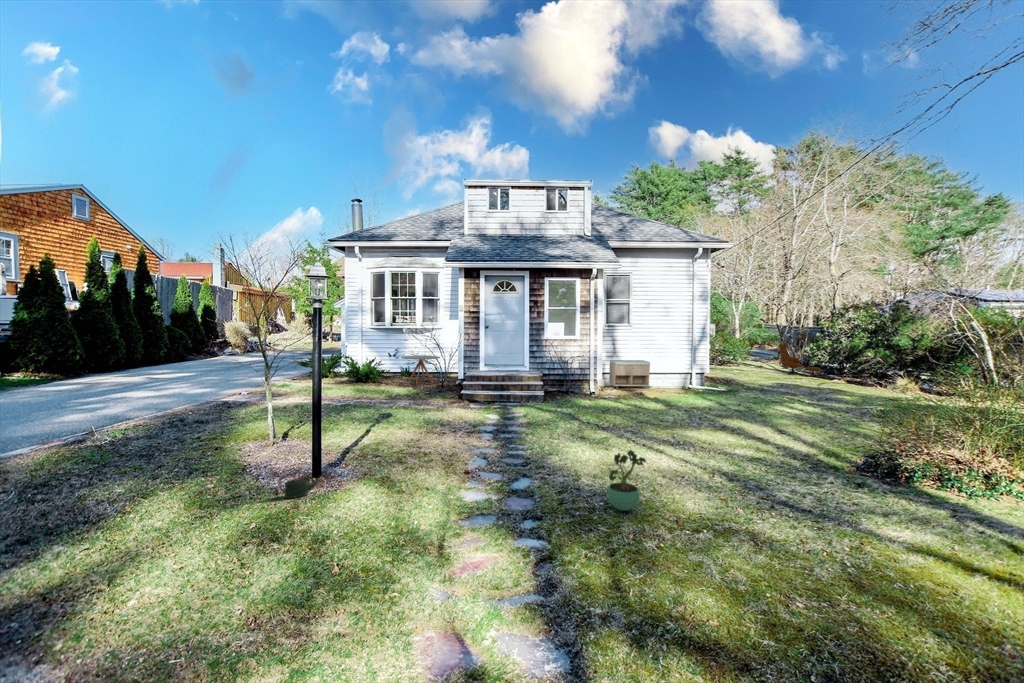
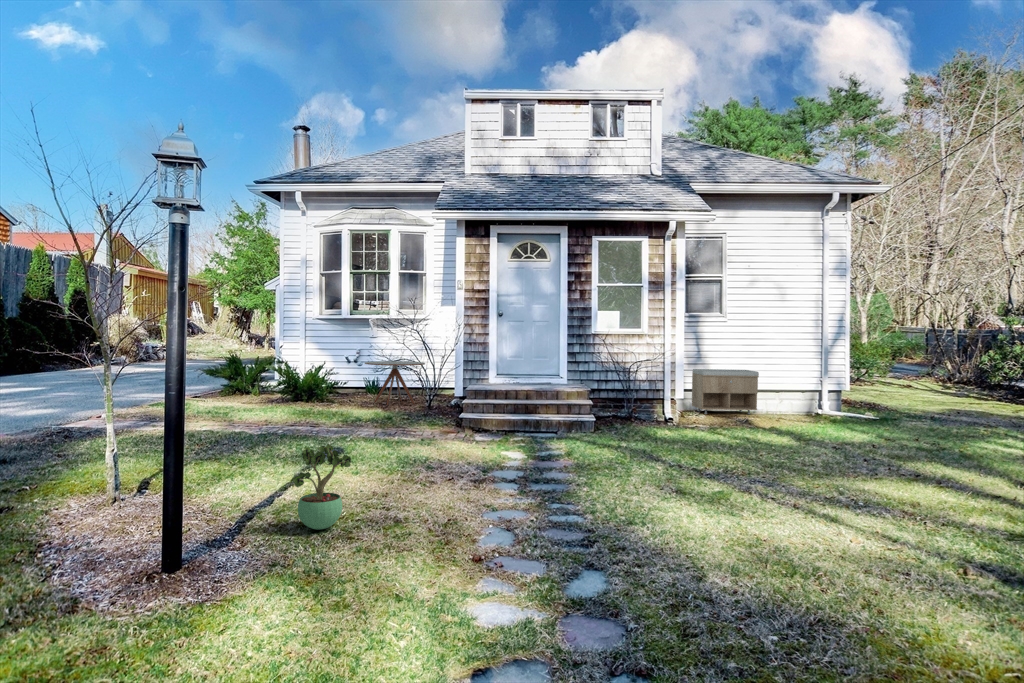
lounge chair: present [779,344,821,376] -> none [946,350,1016,400]
potted plant: present [608,450,646,511] -> present [293,444,351,530]
watering can: present [279,471,322,499] -> none [97,557,194,615]

